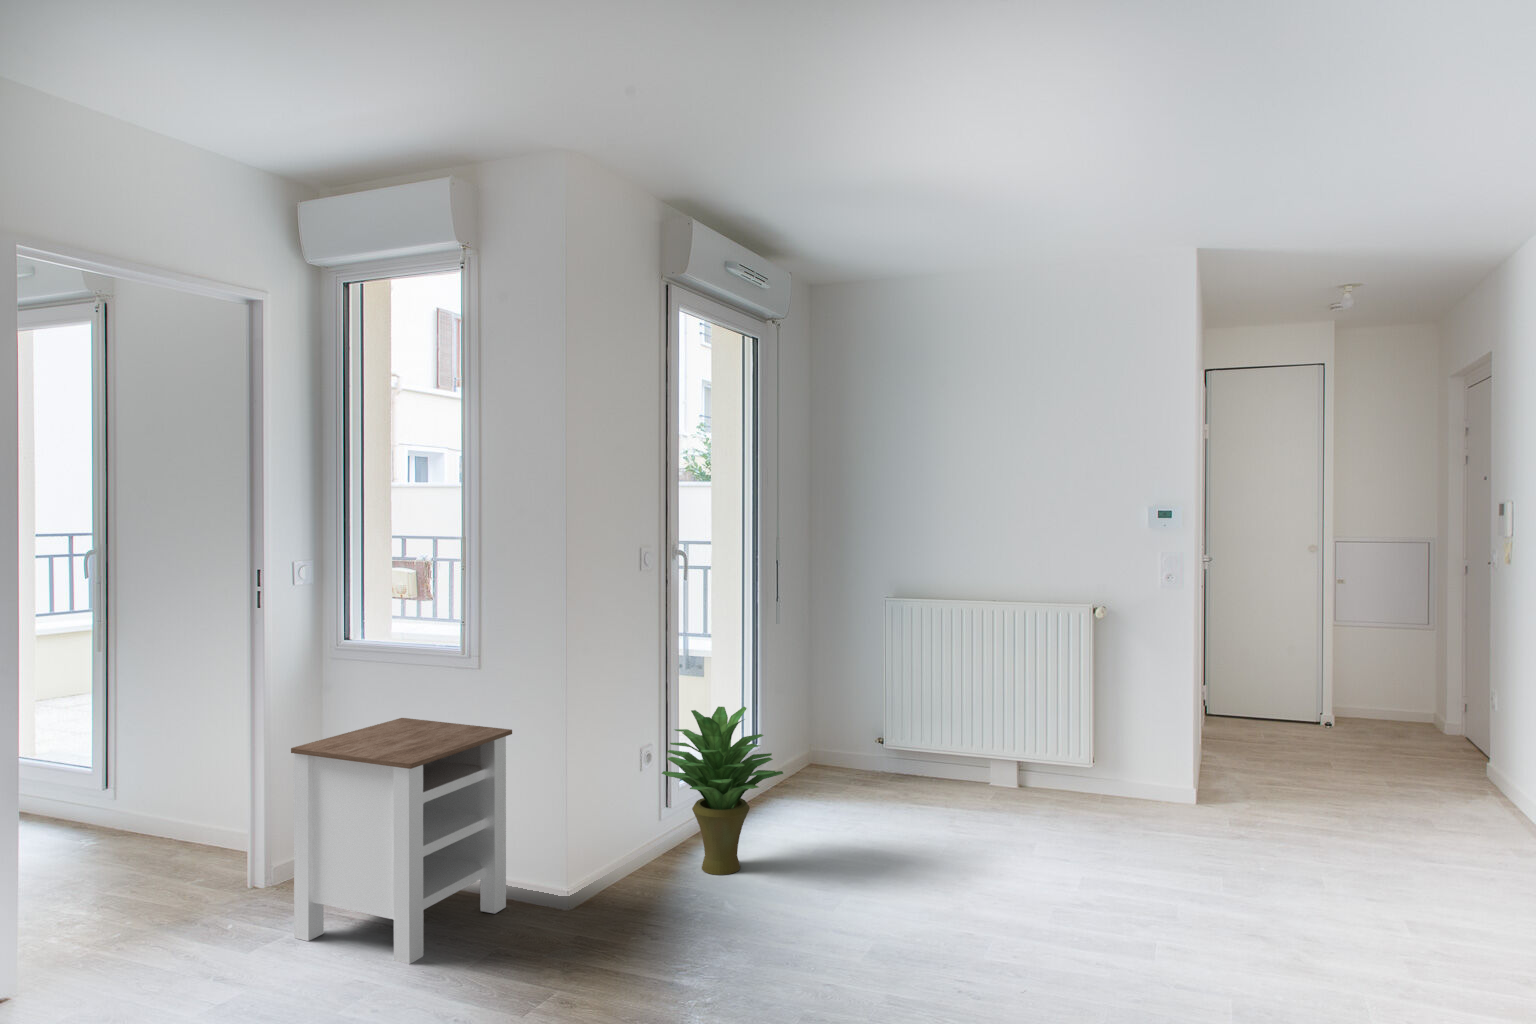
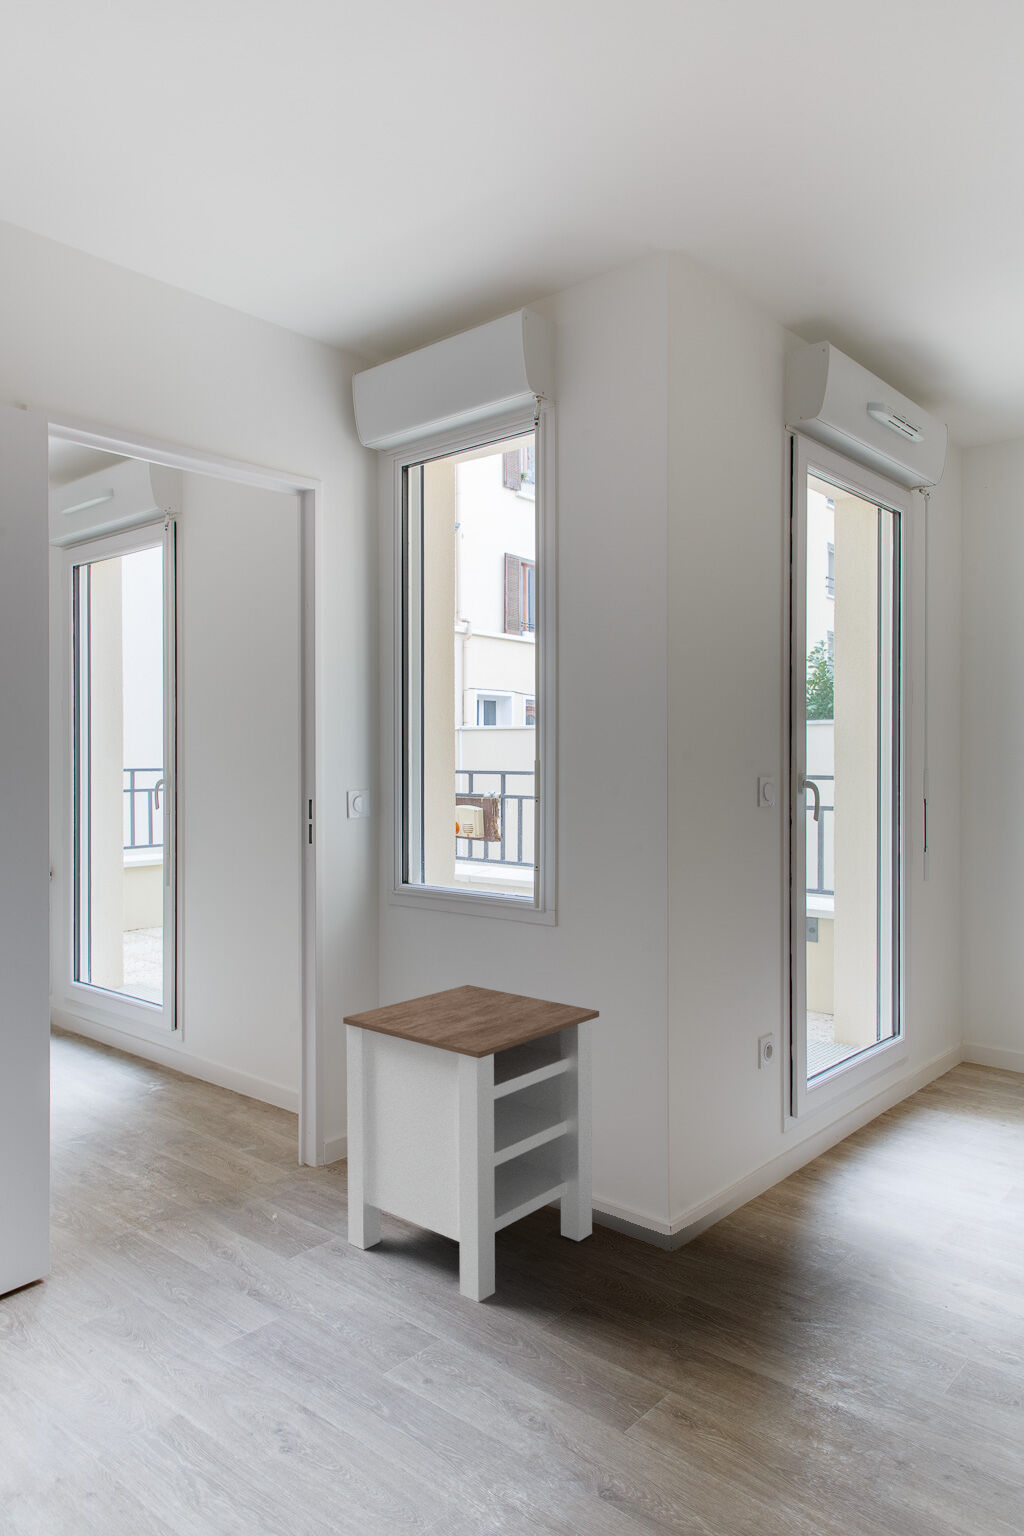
potted plant: present [662,707,783,875] -> none [786,994,959,1221]

